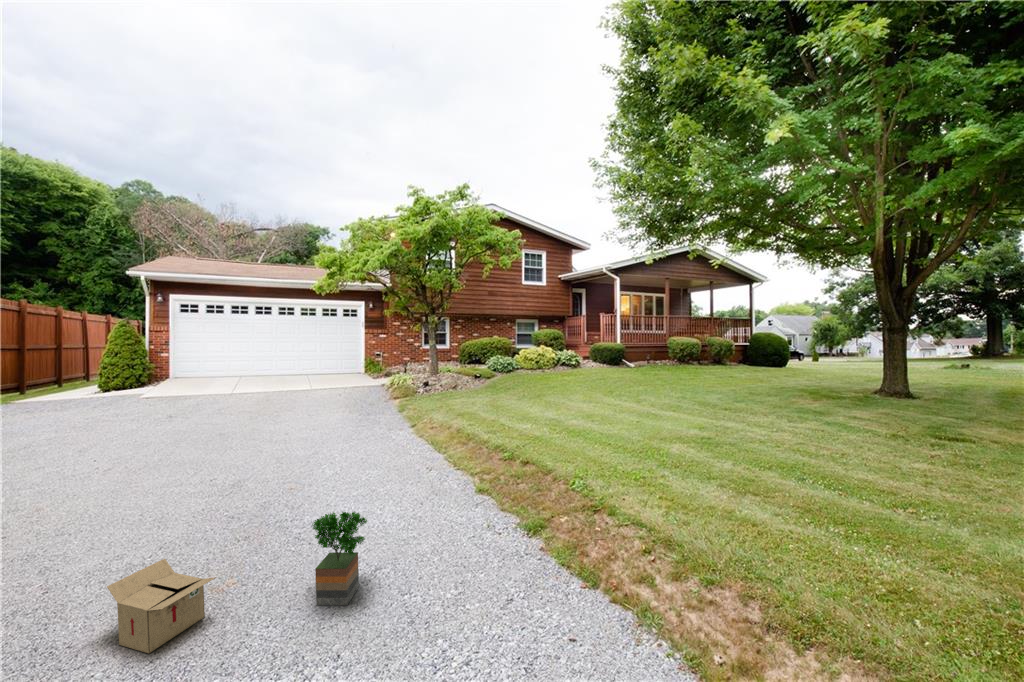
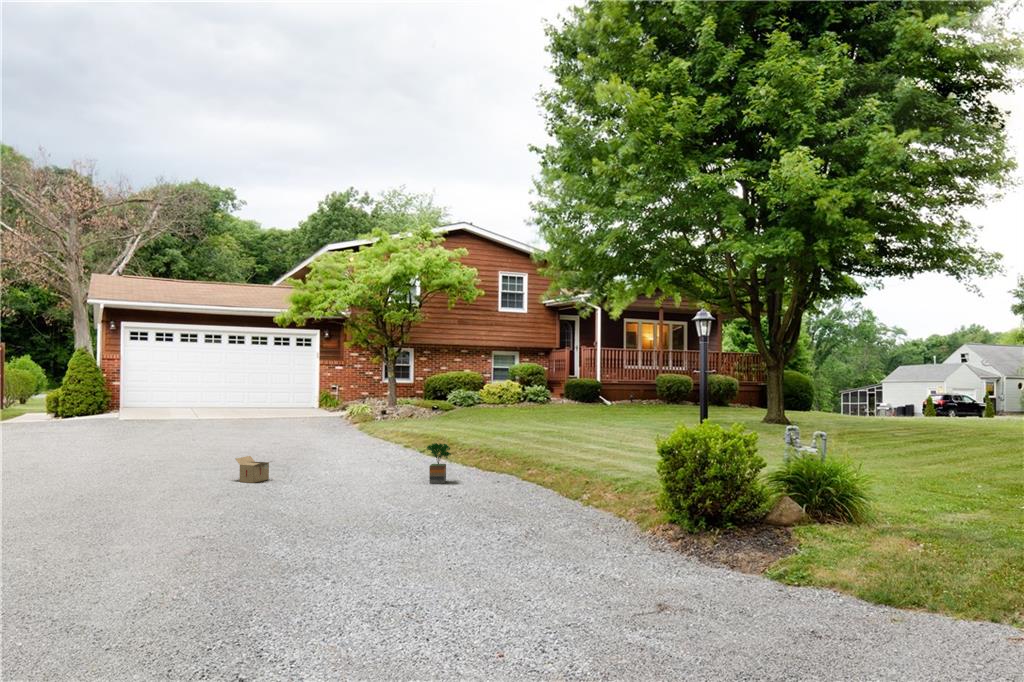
potted tree: present [312,512,367,606] -> present [427,443,451,484]

